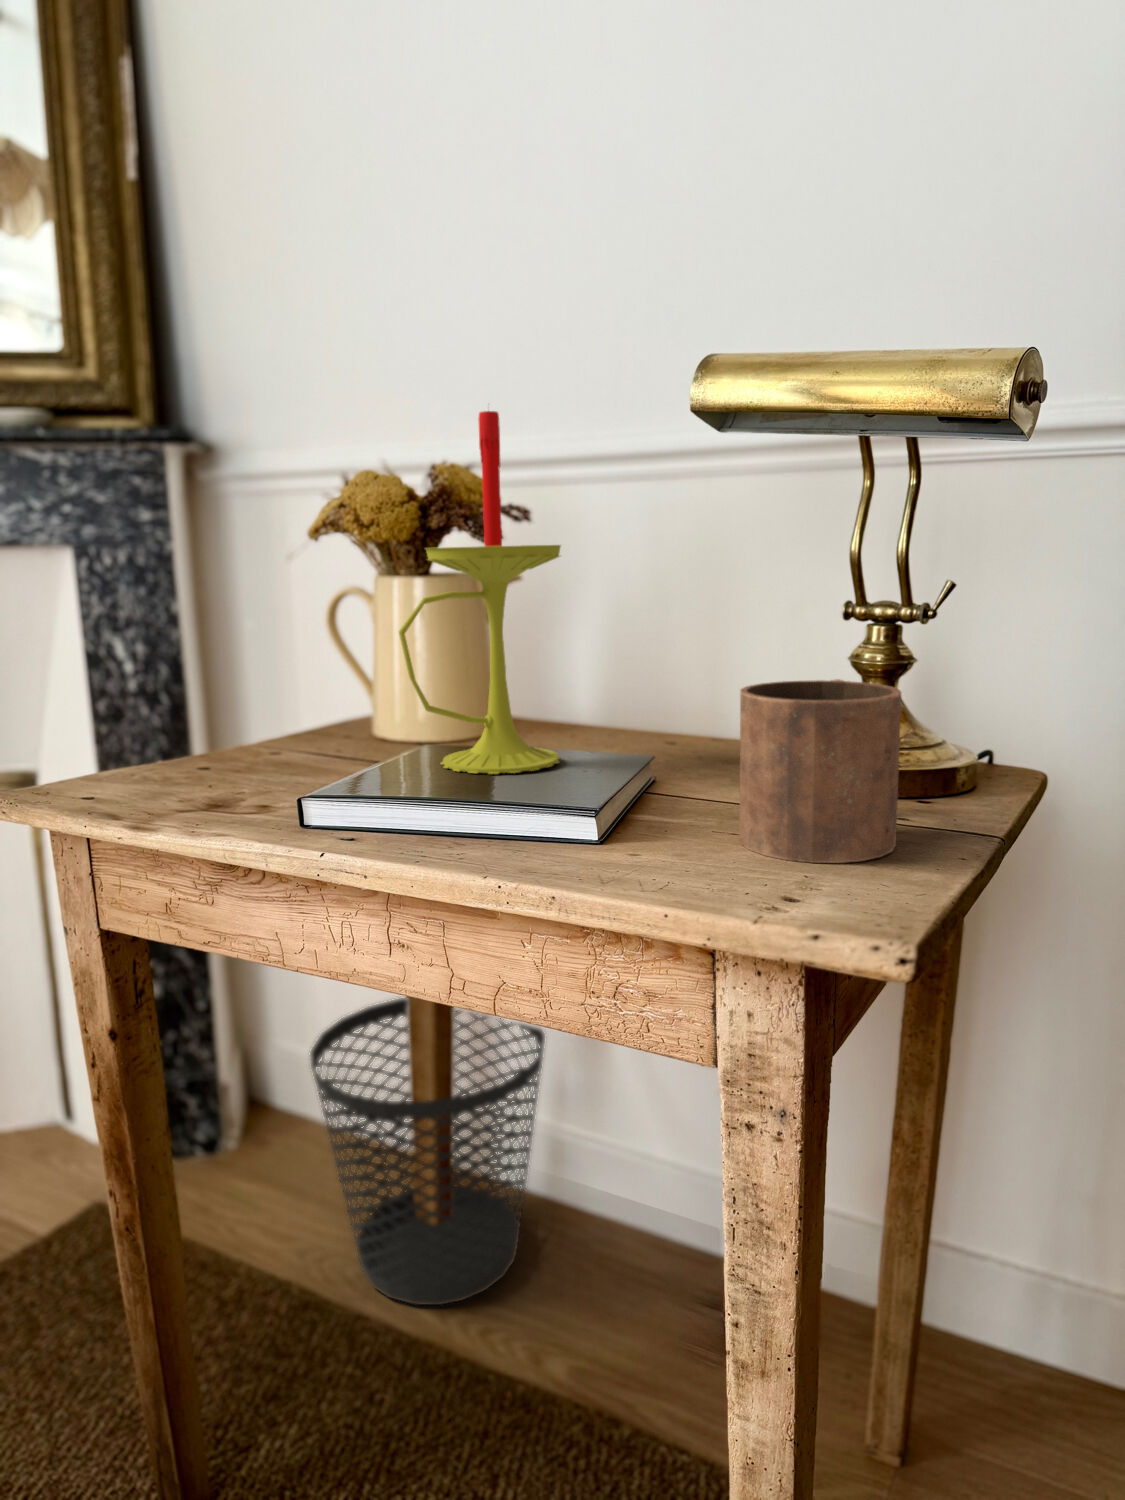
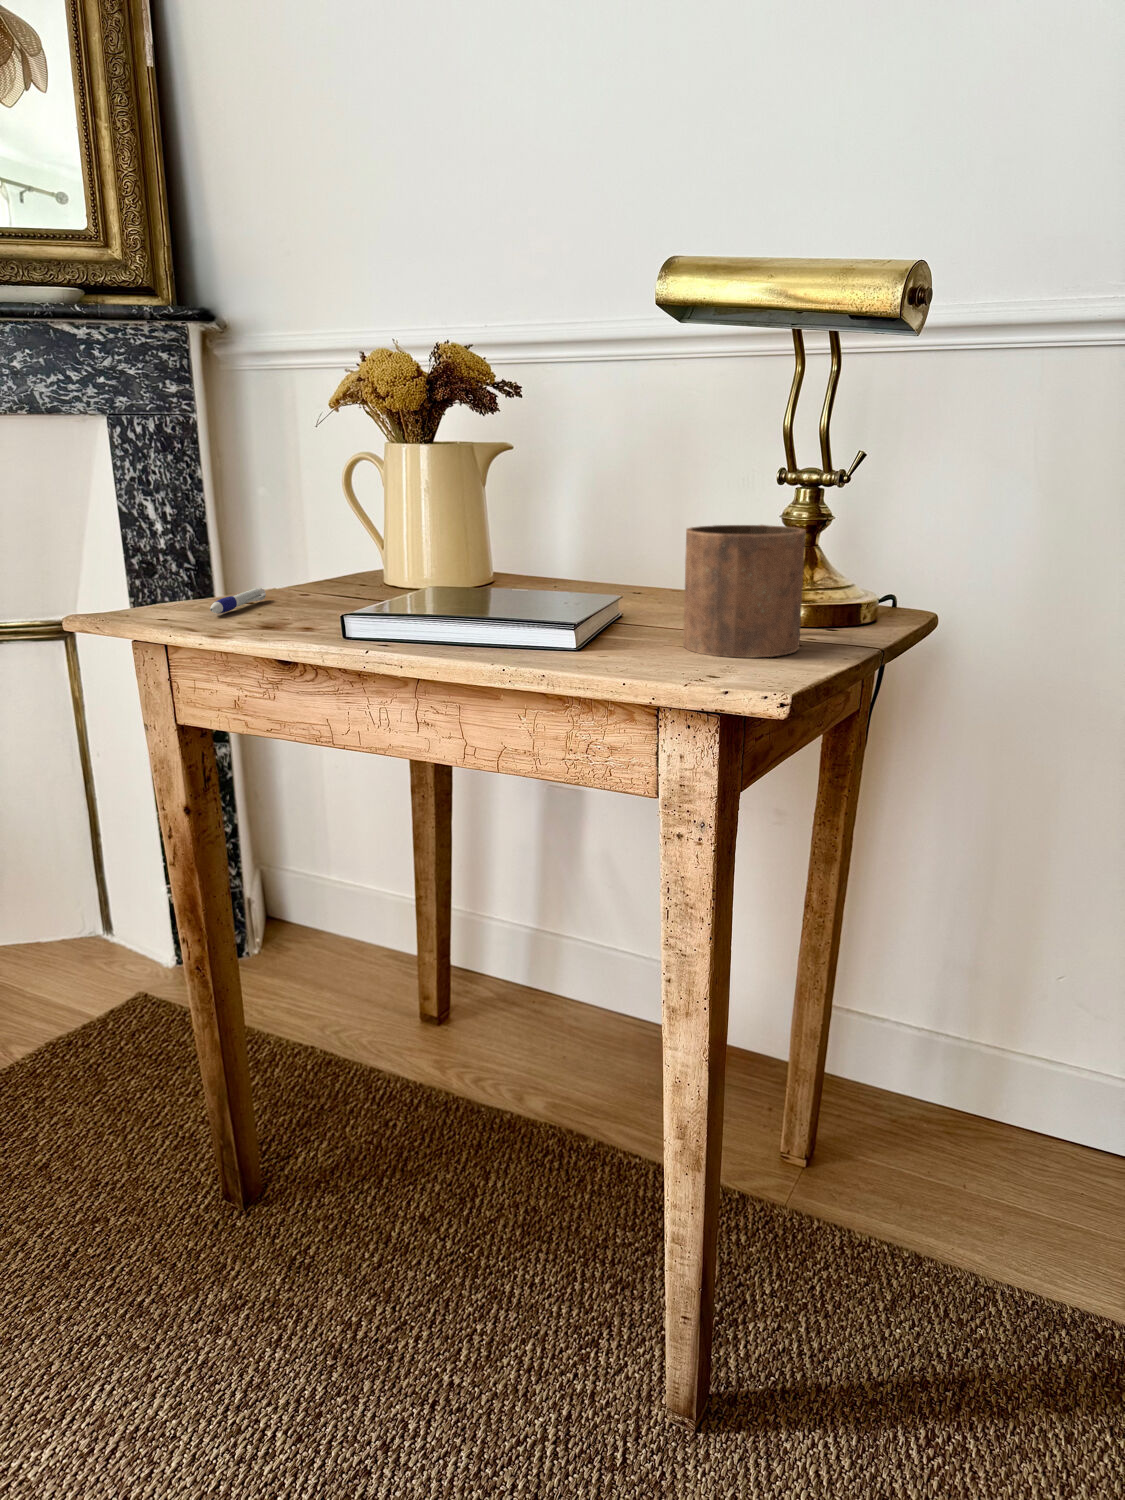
candle: present [399,411,561,774] -> none [415,293,551,607]
pen: none [138,753,220,793] -> present [210,587,266,614]
wastebasket: present [310,997,545,1305] -> none [329,819,529,1066]

